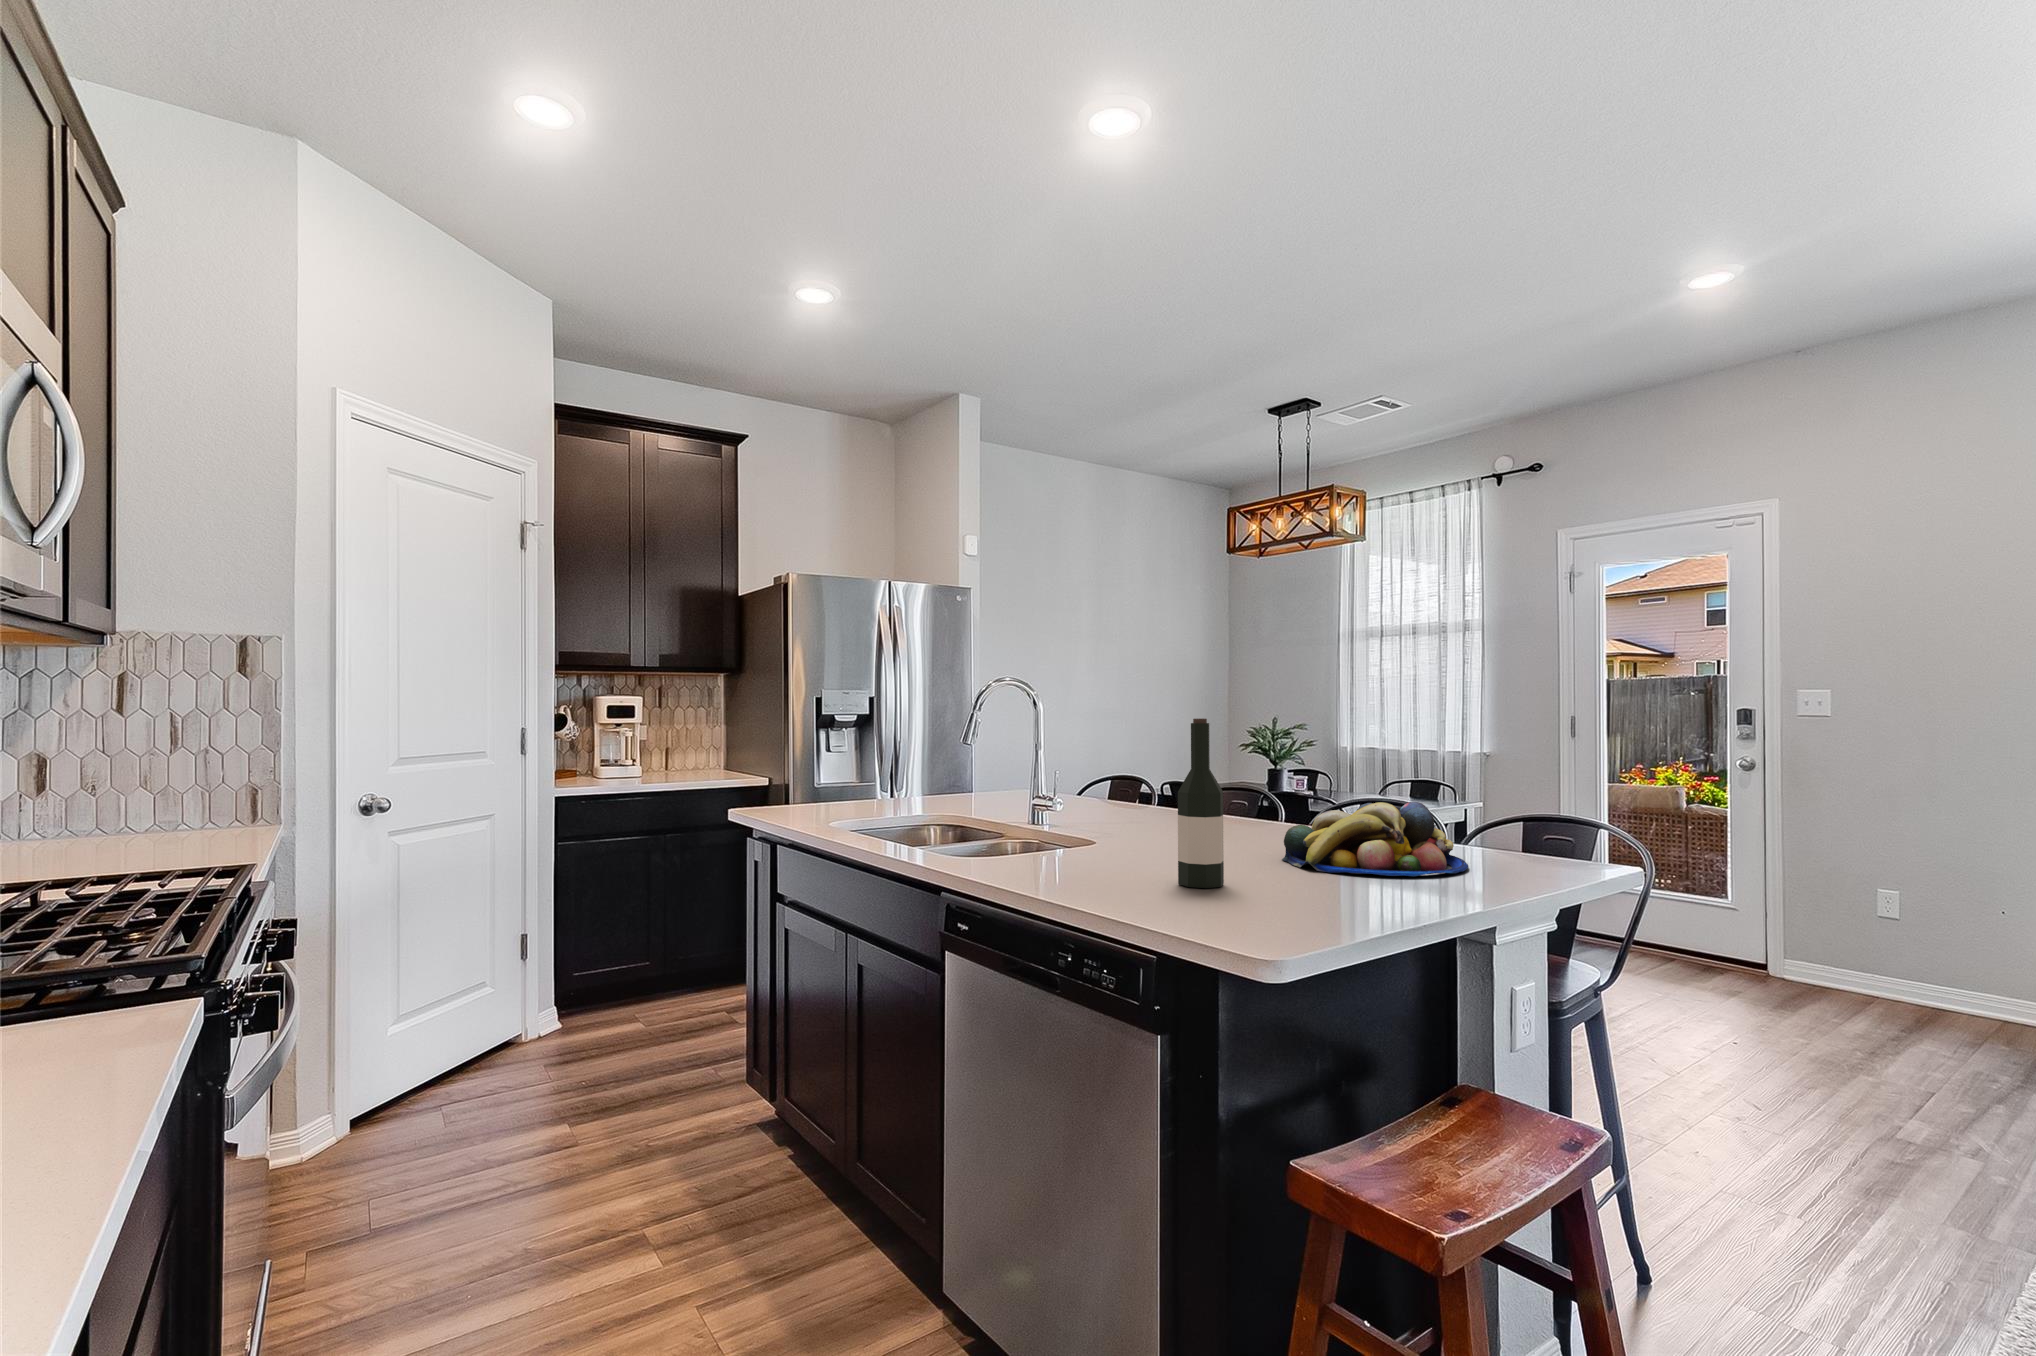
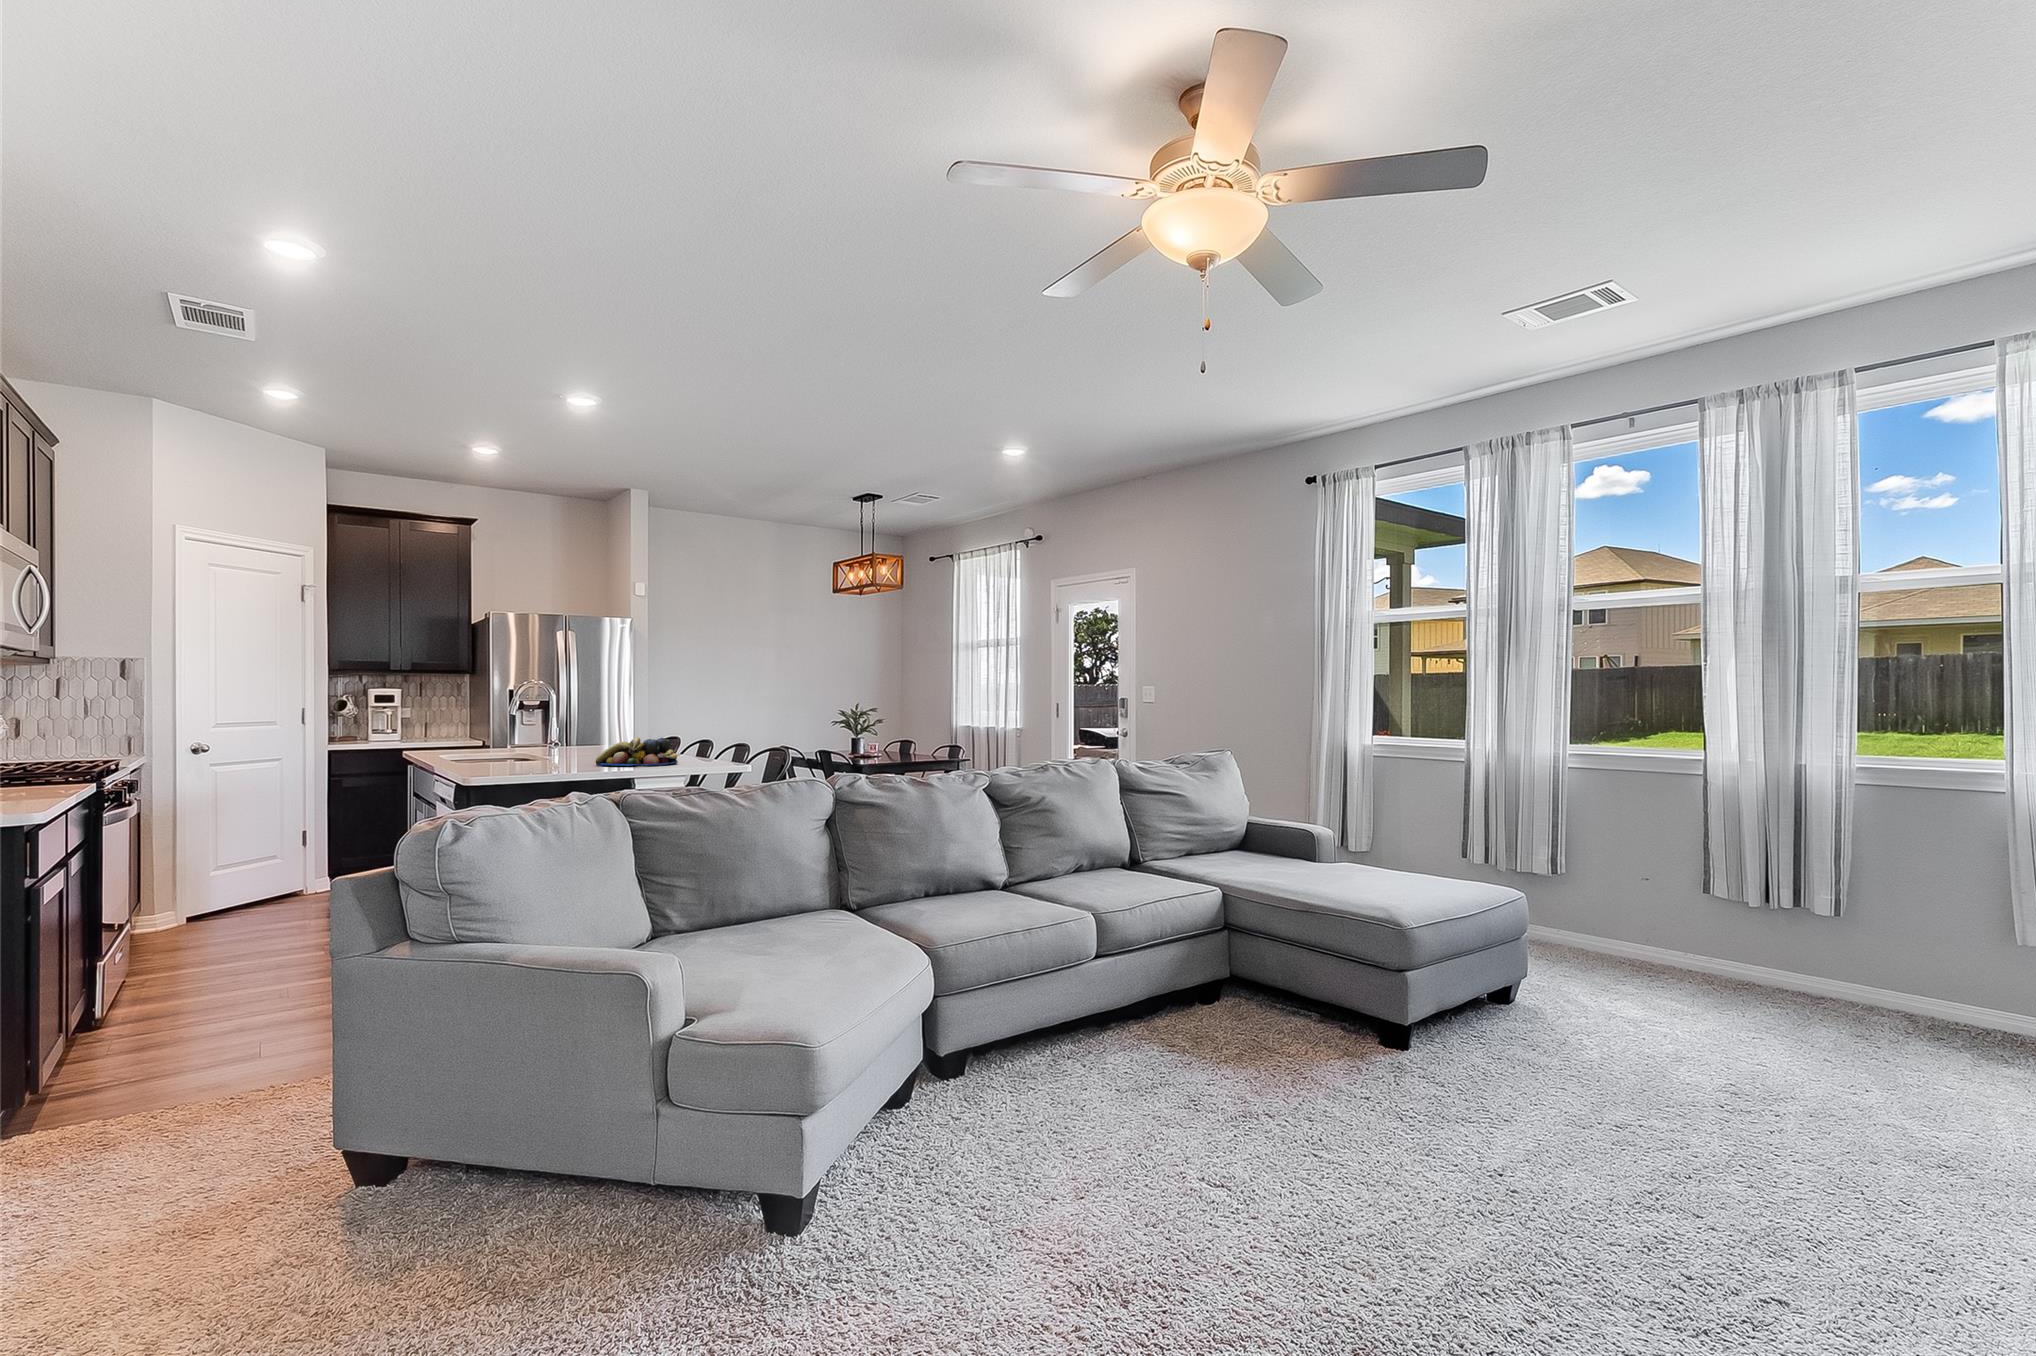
wine bottle: present [1178,718,1224,888] -> none [518,700,538,768]

